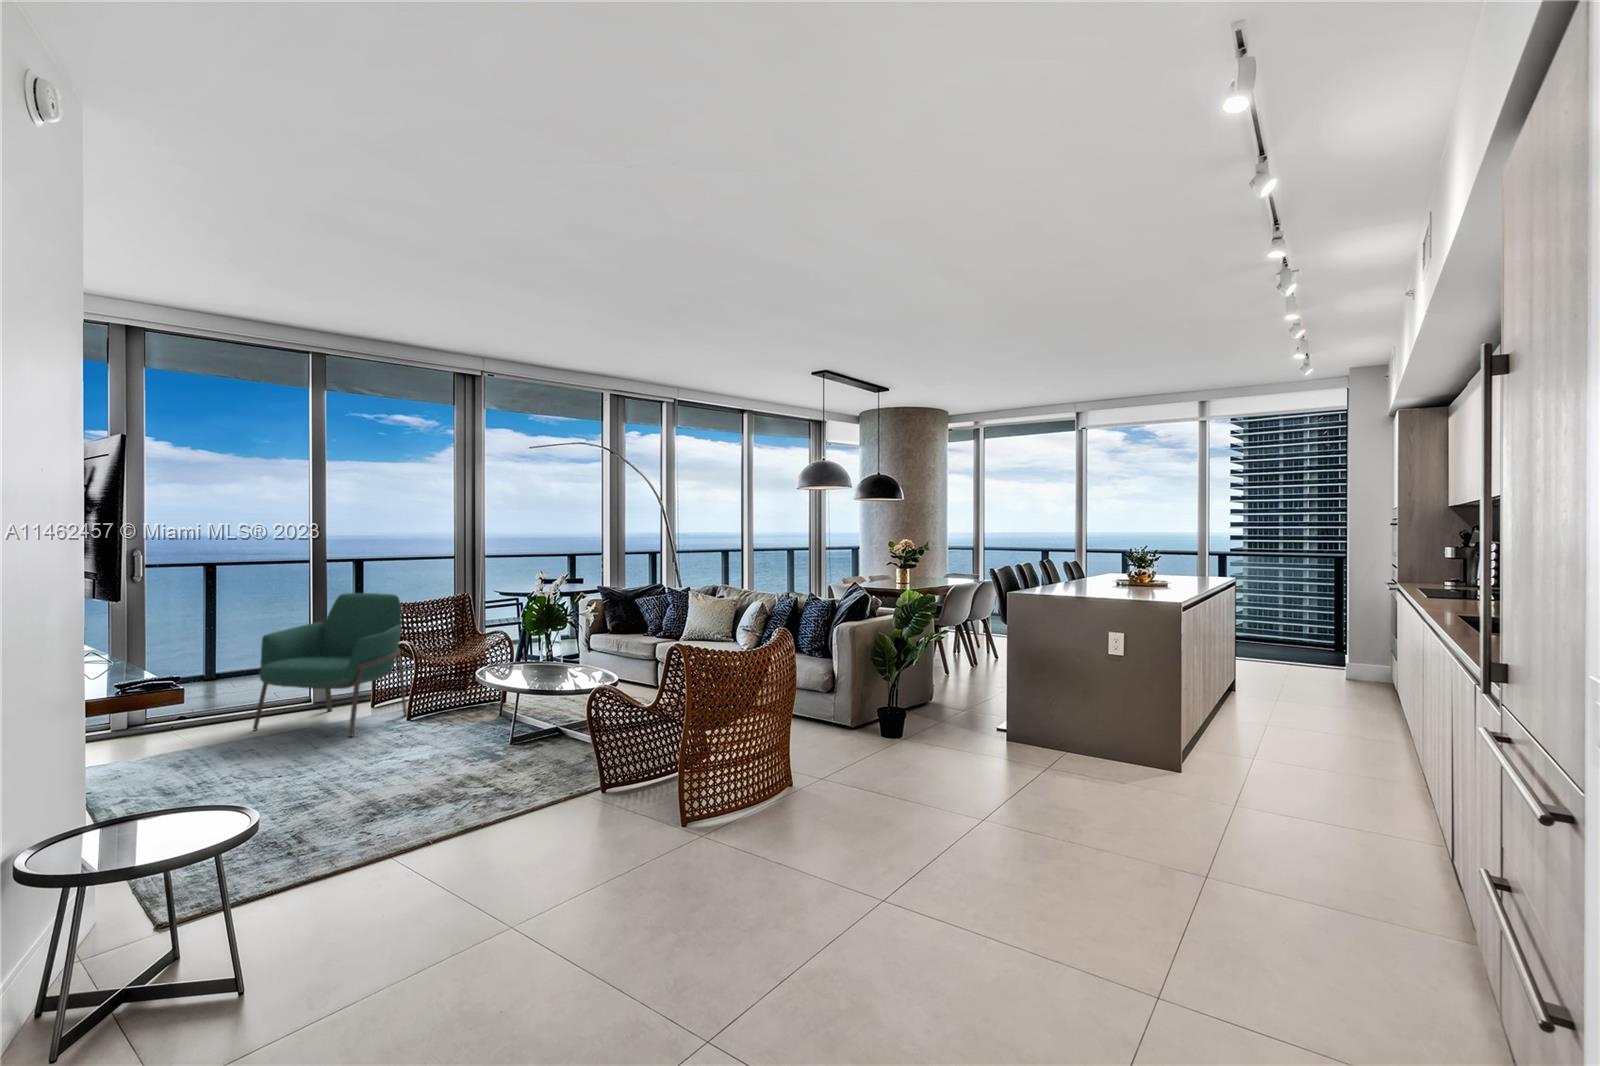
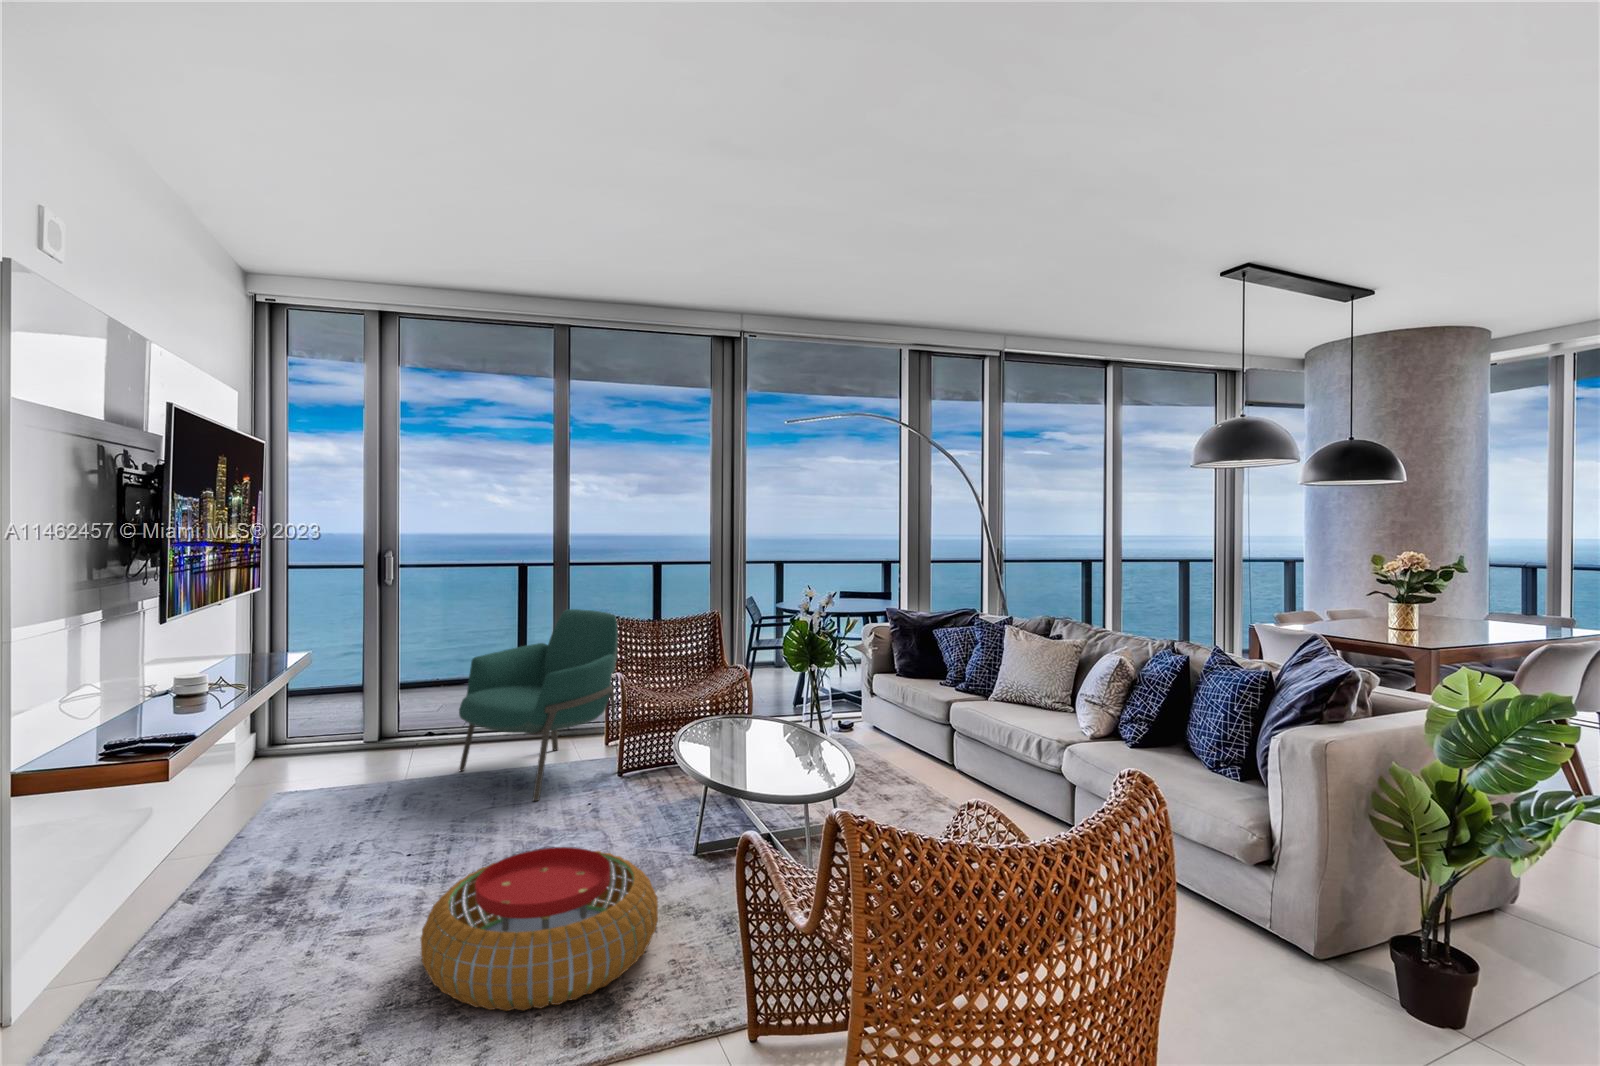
pouf: none [368,731,521,811] -> present [421,847,658,1011]

